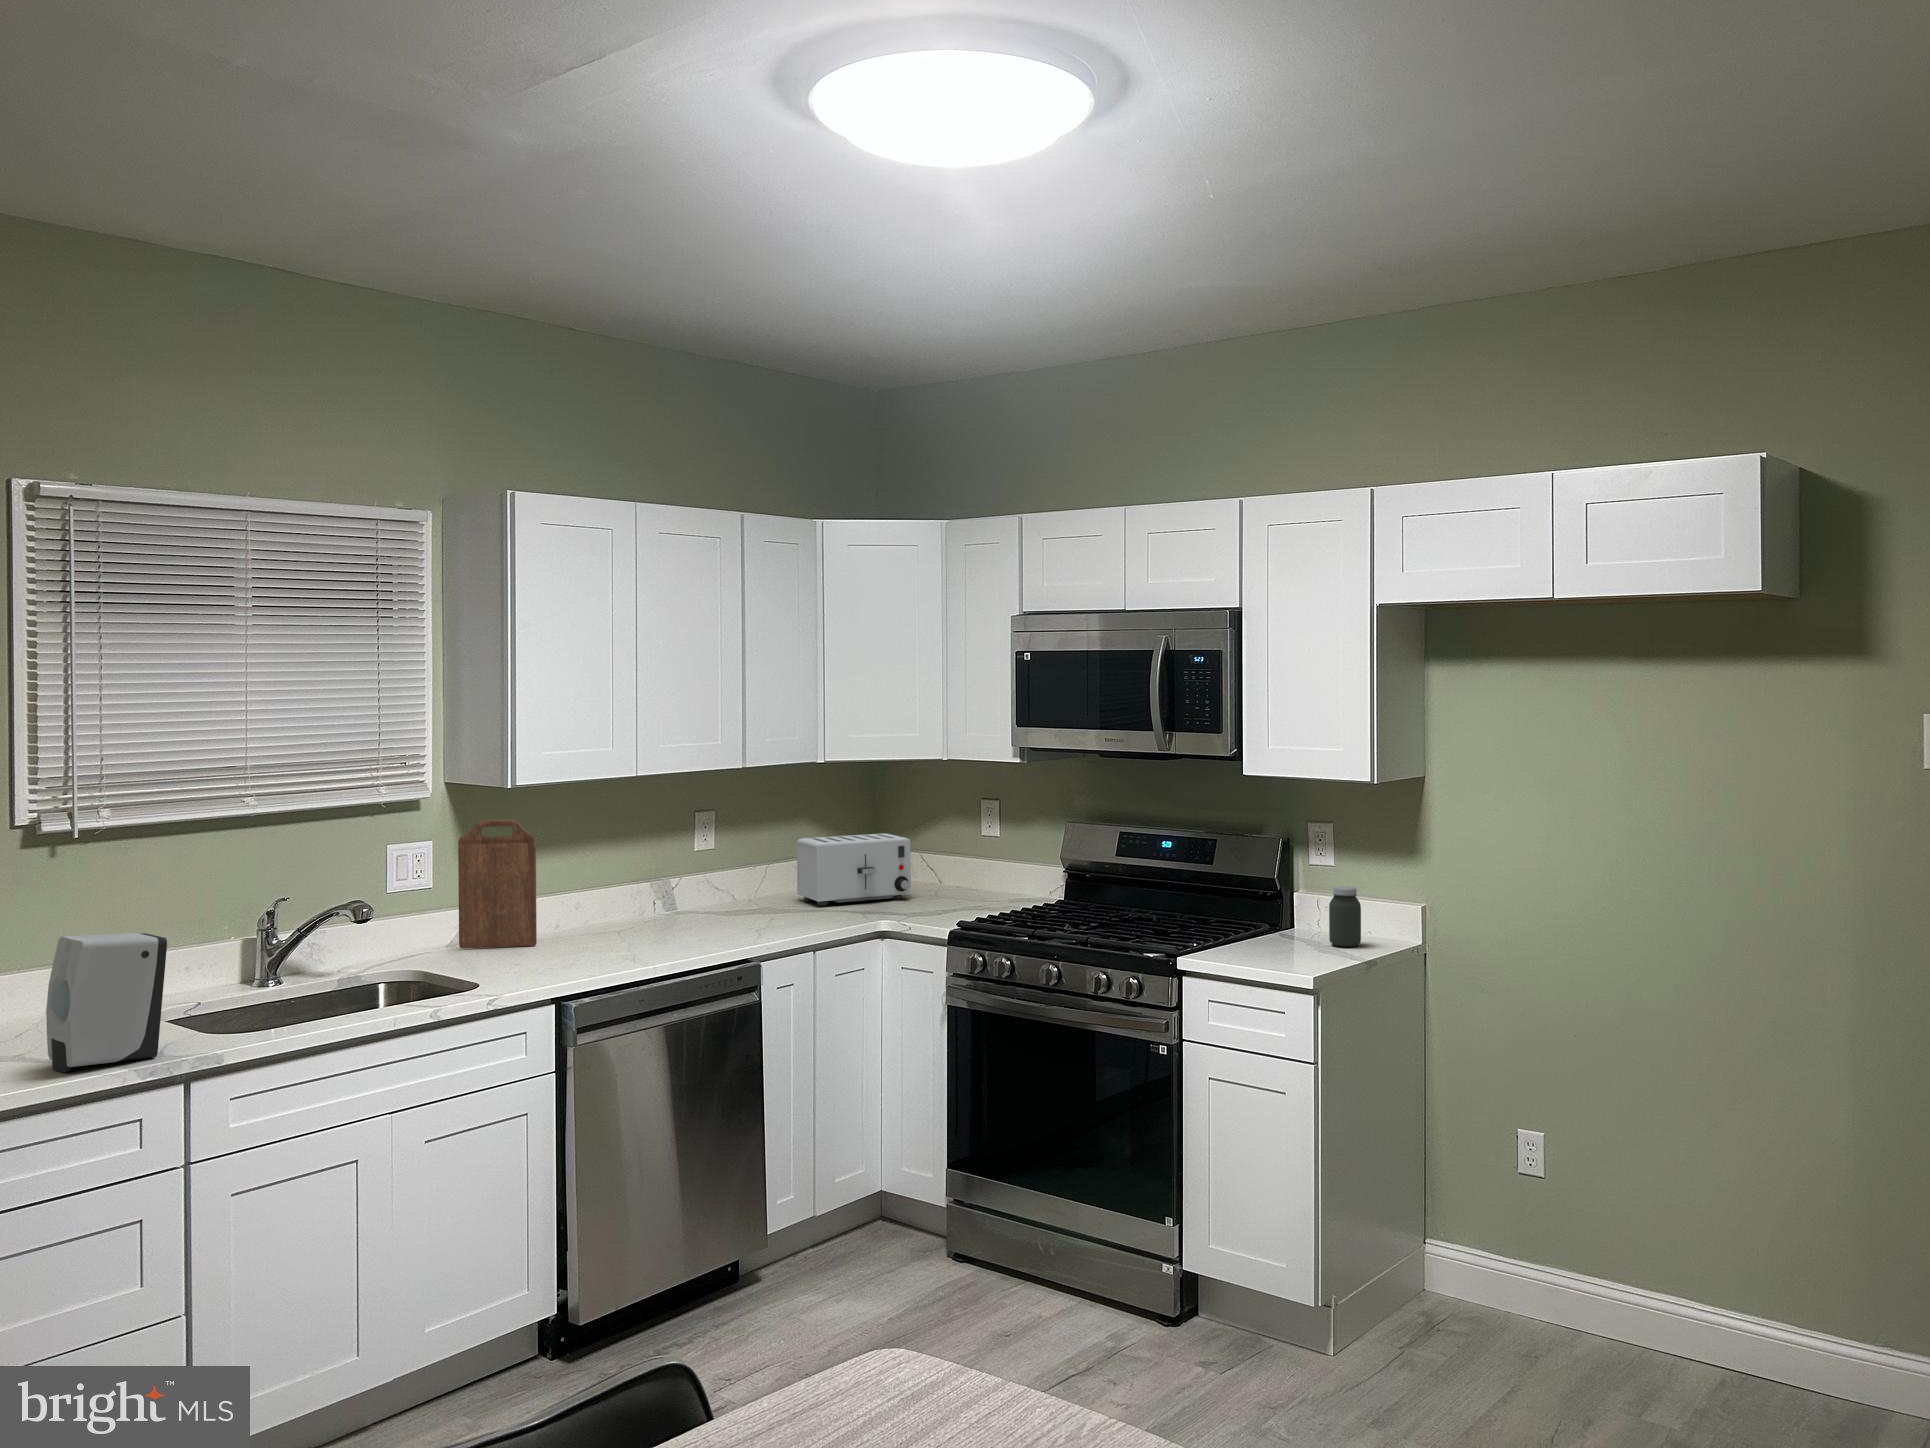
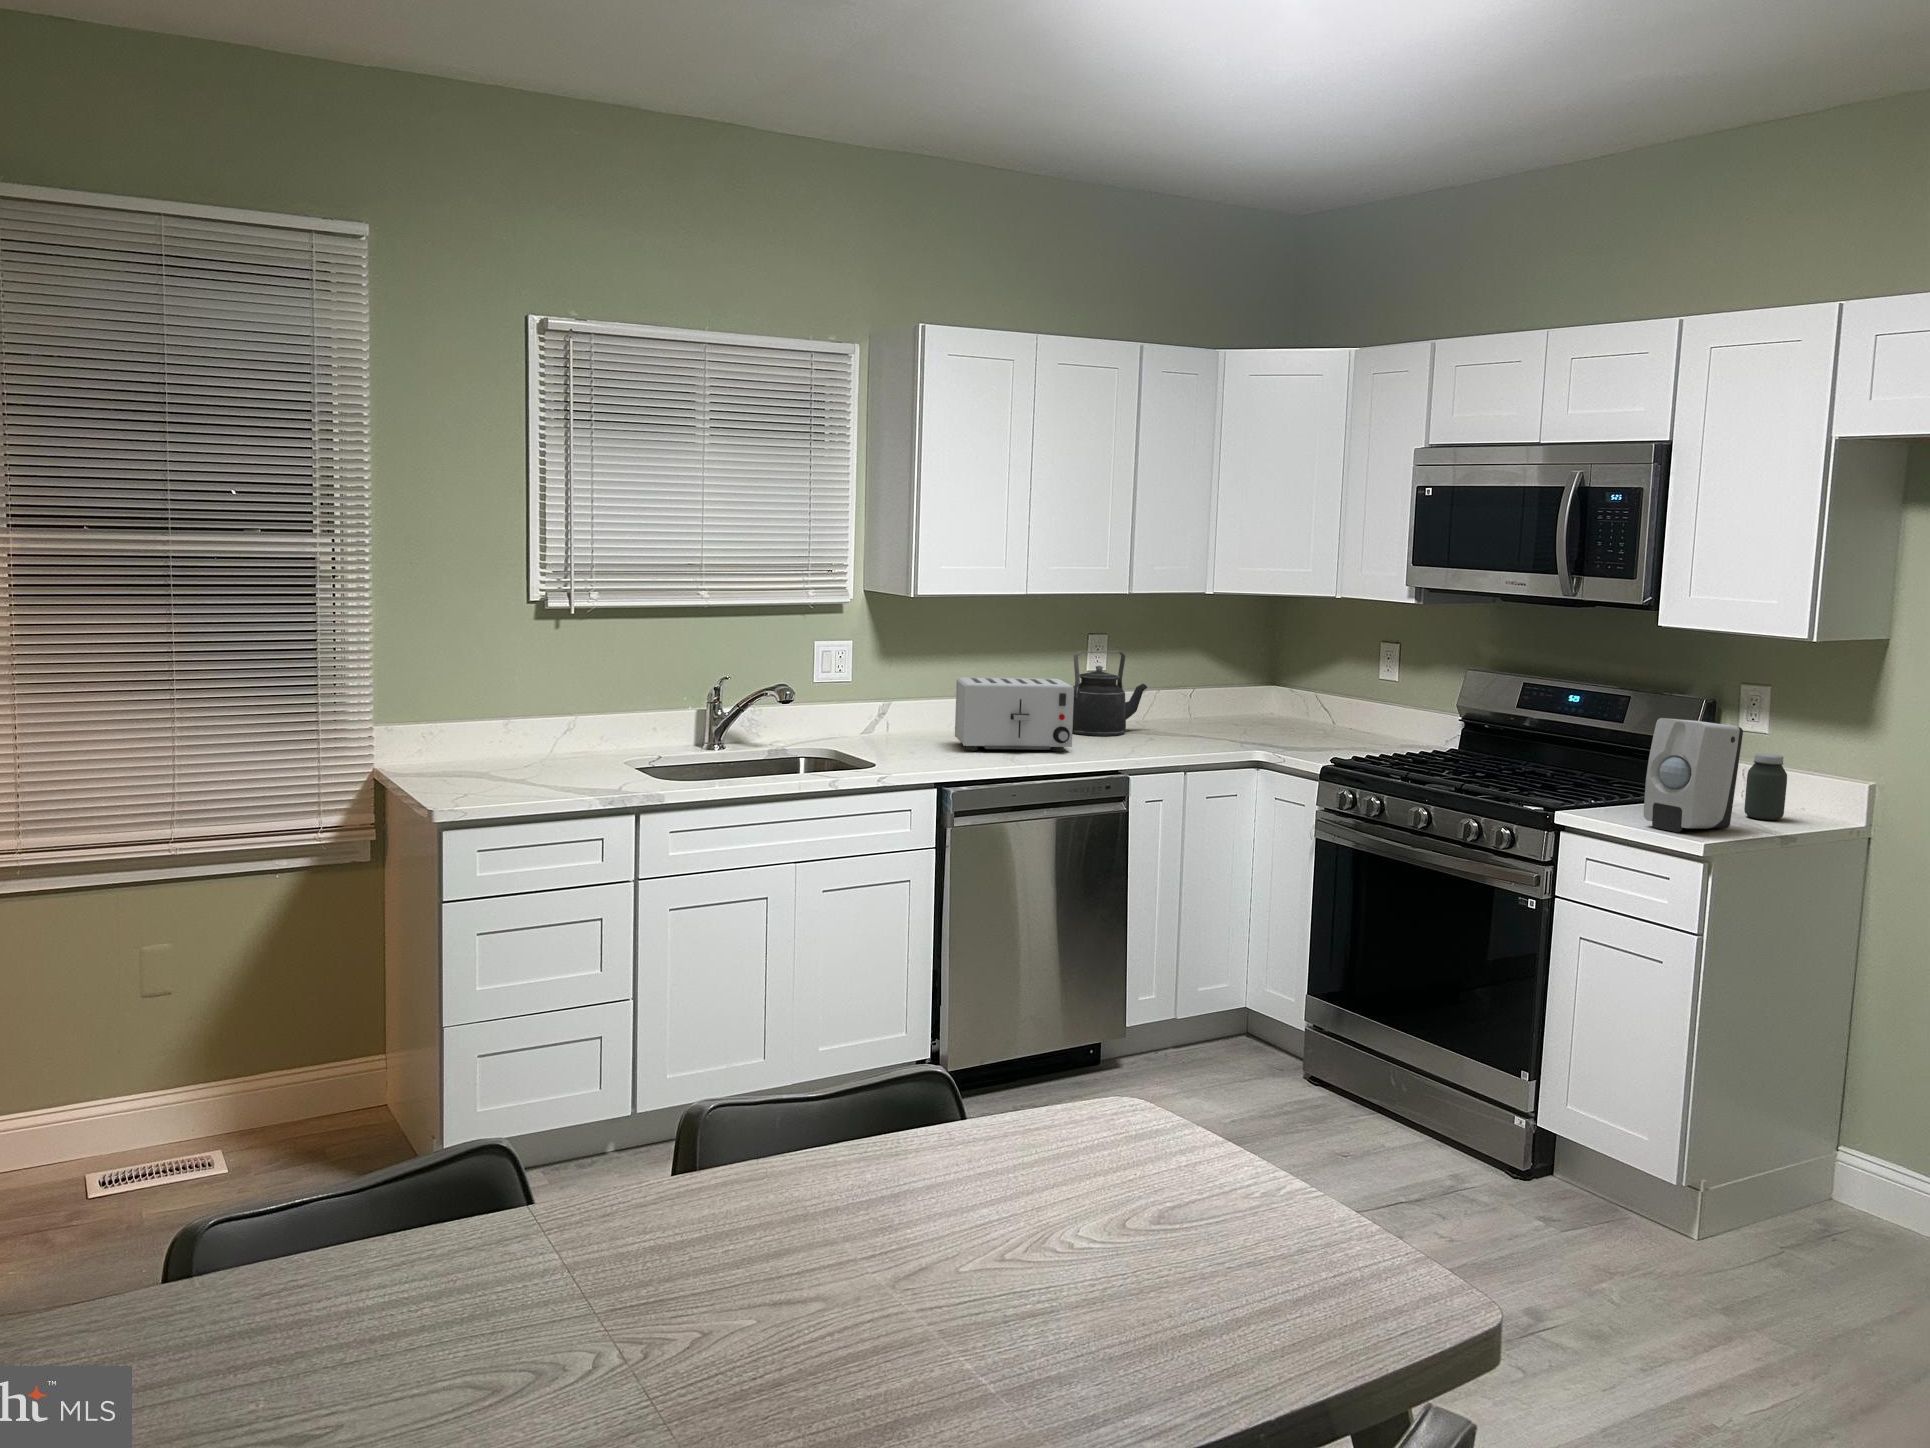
cutting board: present [458,820,537,948] -> none [871,626,938,741]
kettle: none [678,829,760,921] -> present [1072,651,1147,736]
toaster: present [797,833,911,906] -> present [955,677,1074,752]
soap dispenser: present [46,933,167,1072] -> present [1644,718,1743,832]

